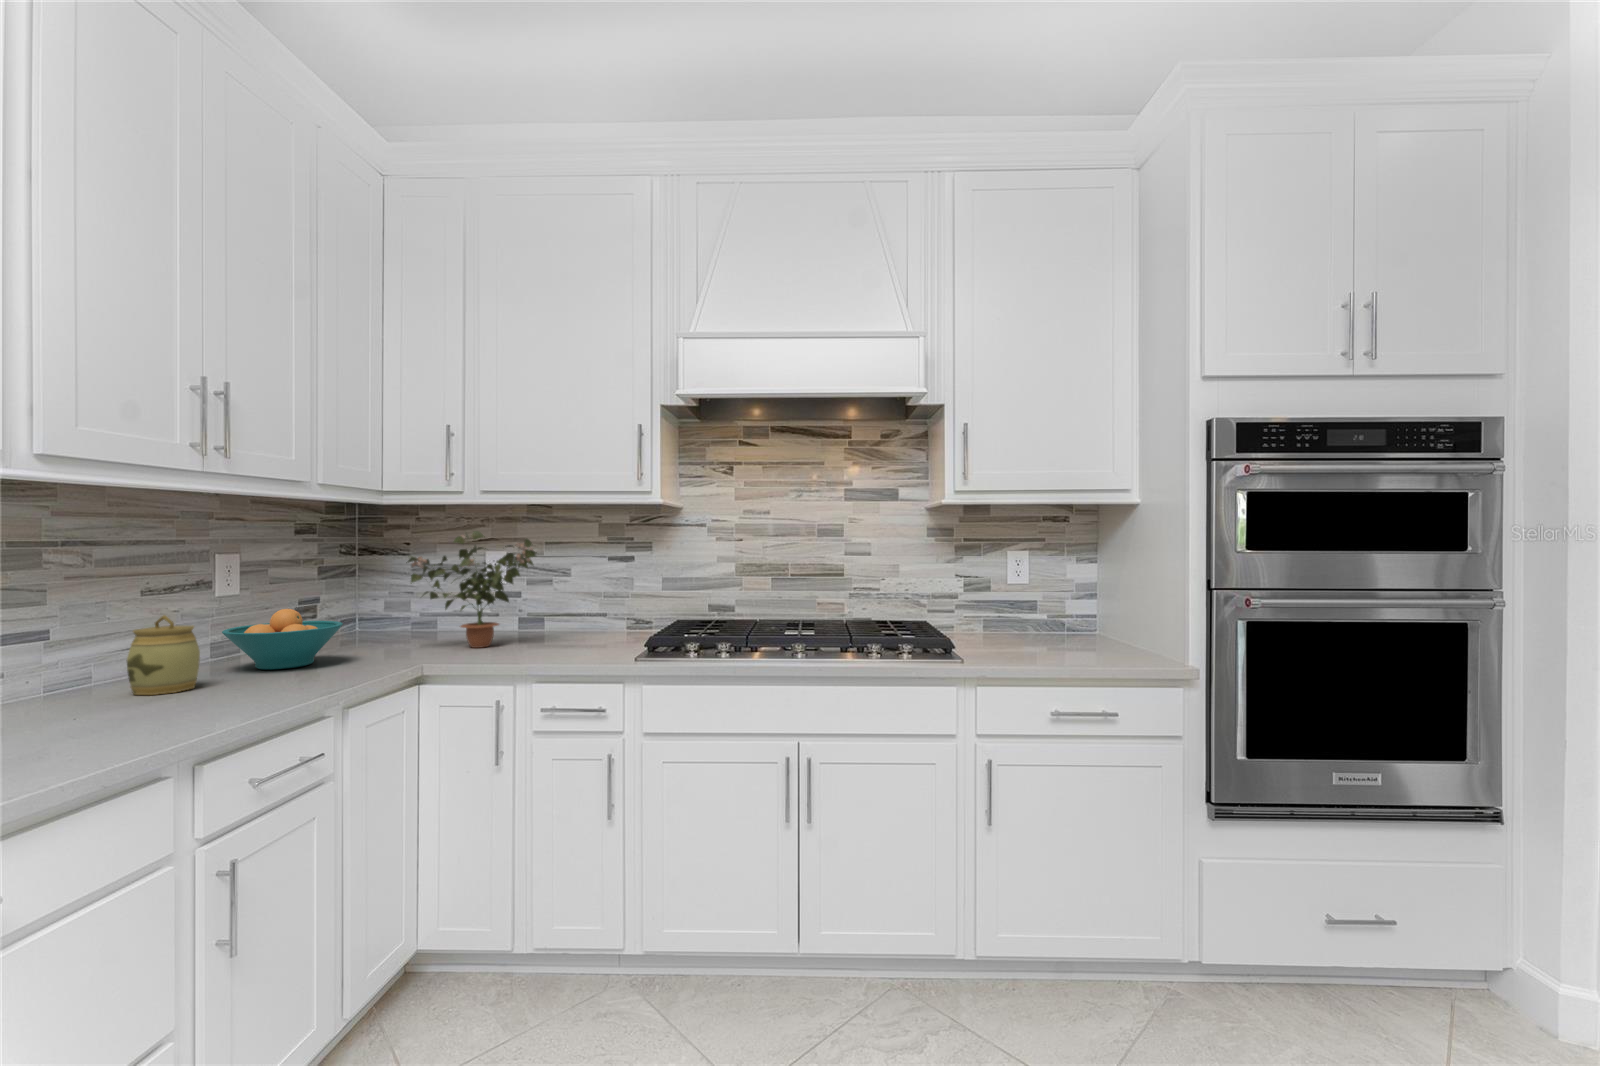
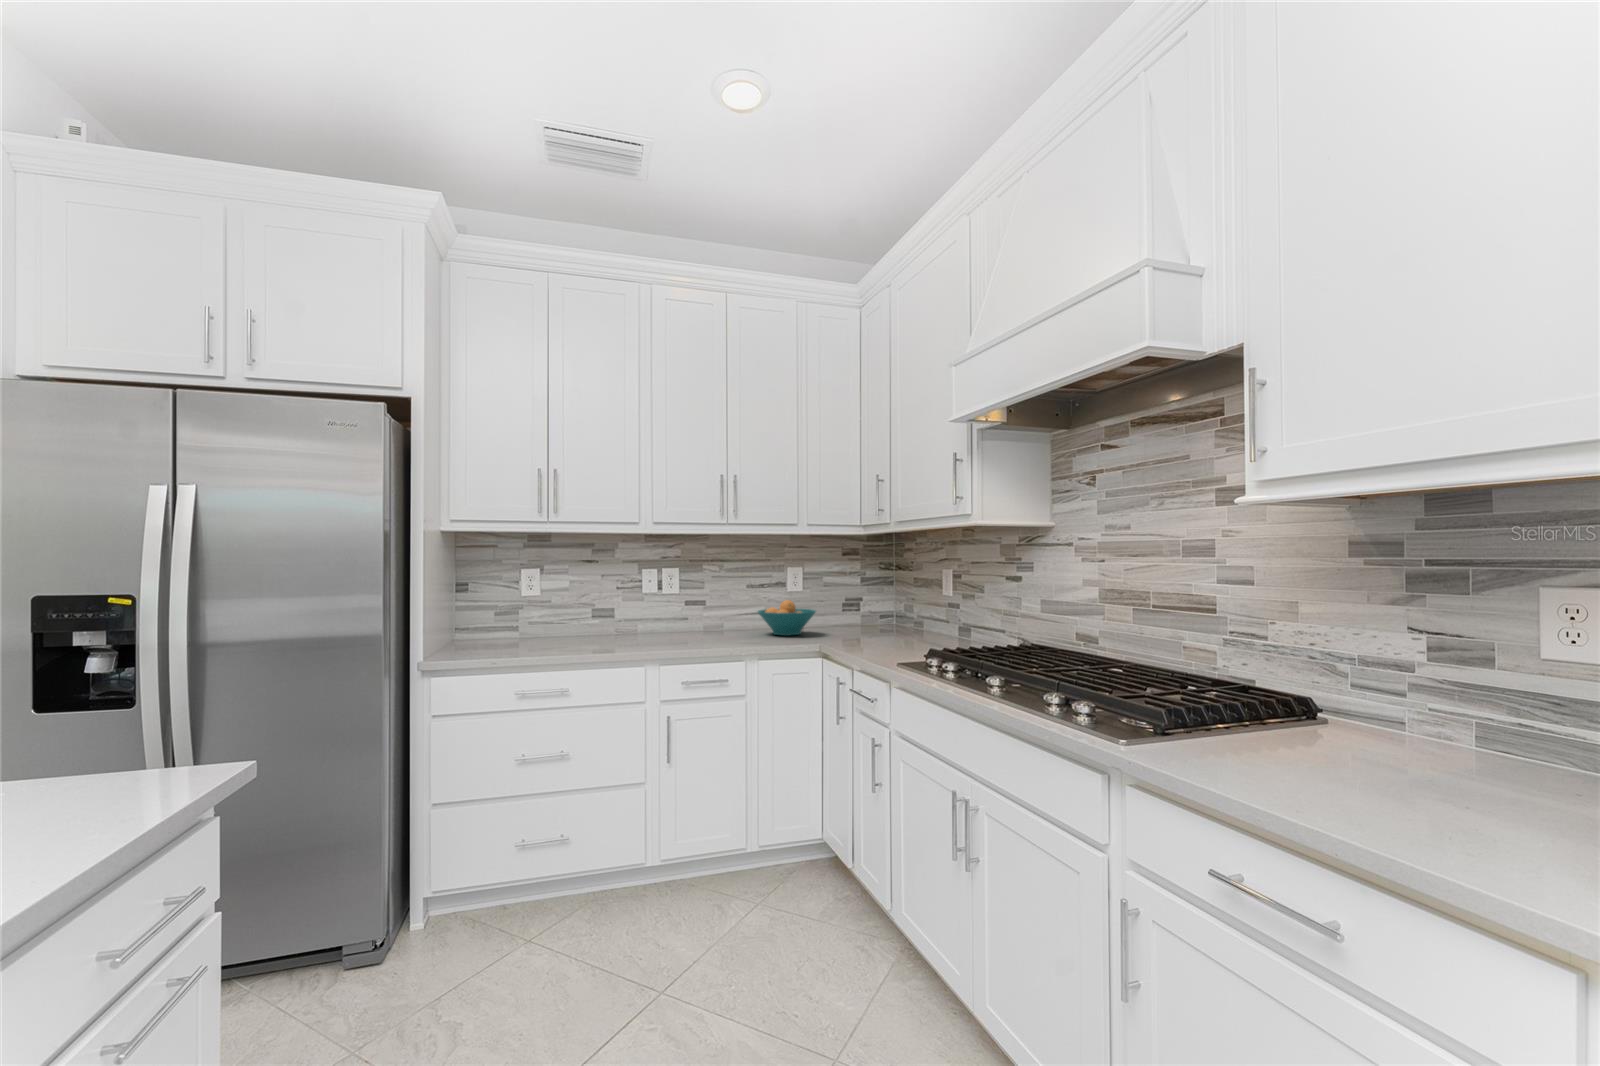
potted plant: present [406,531,537,648] -> none [853,552,939,643]
jar: present [127,615,200,695] -> none [702,596,731,637]

